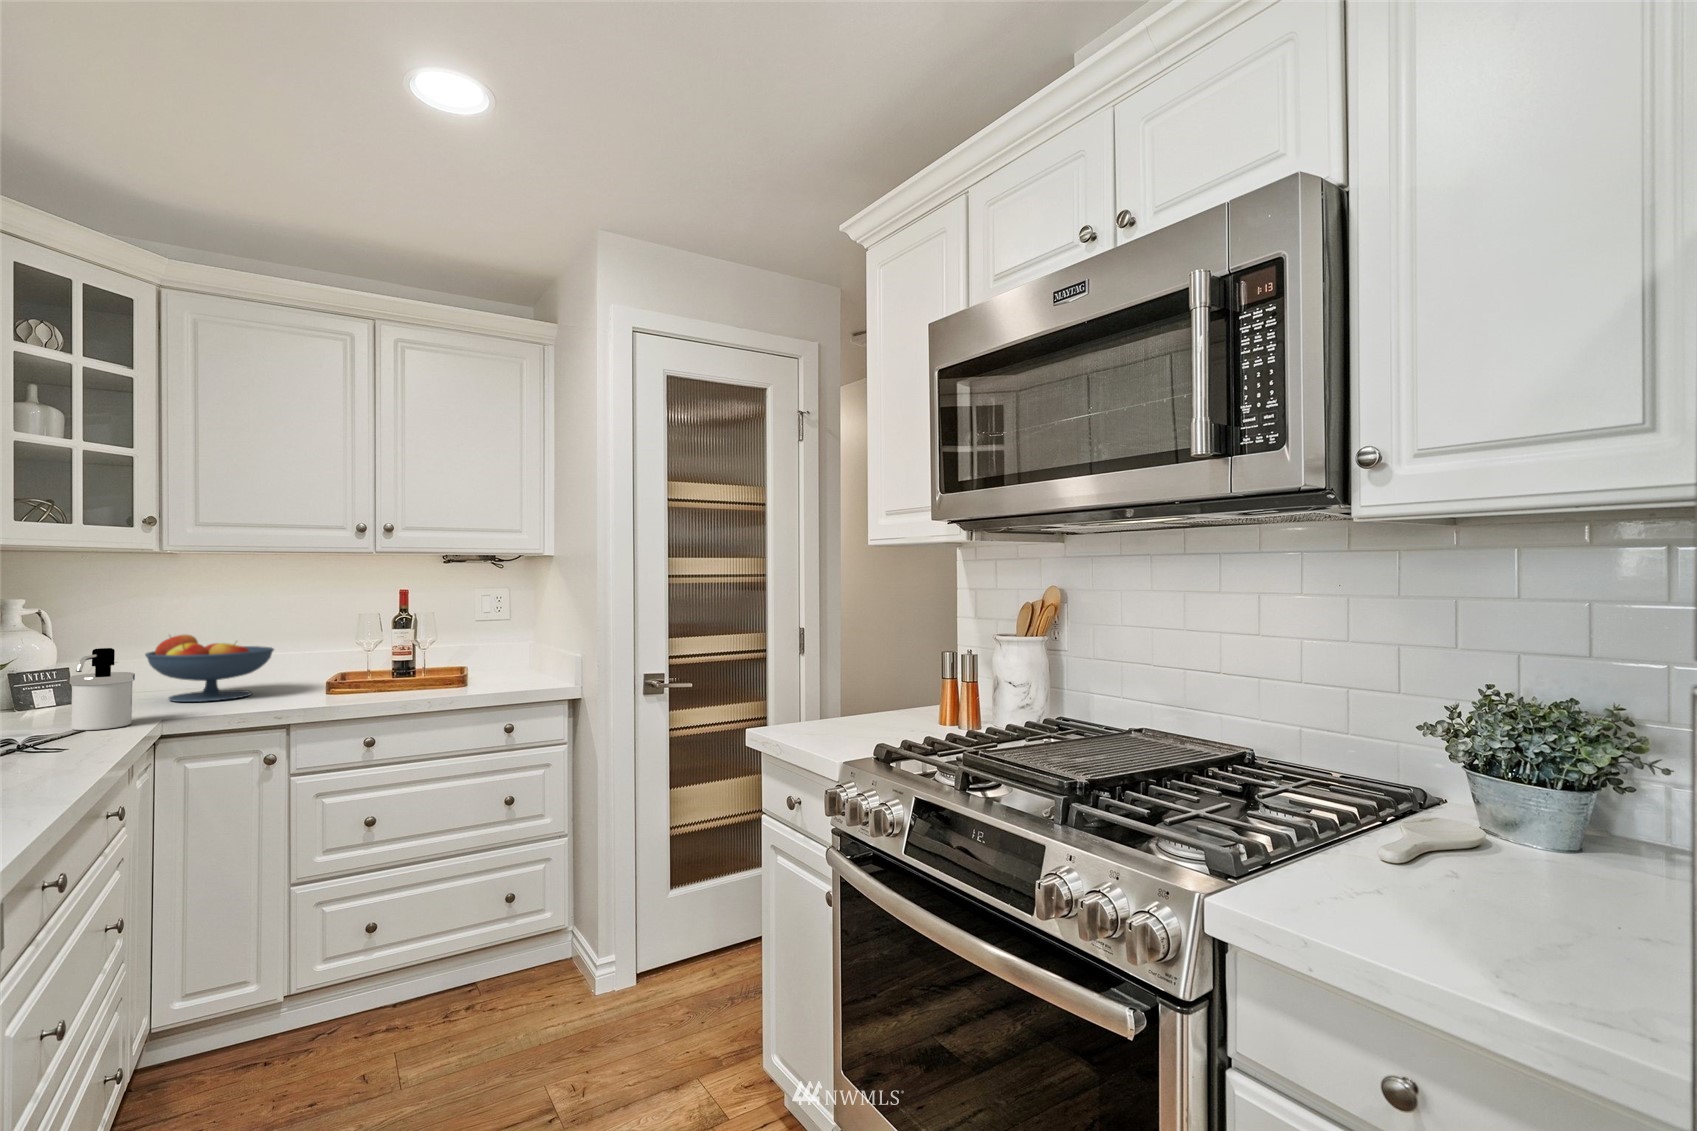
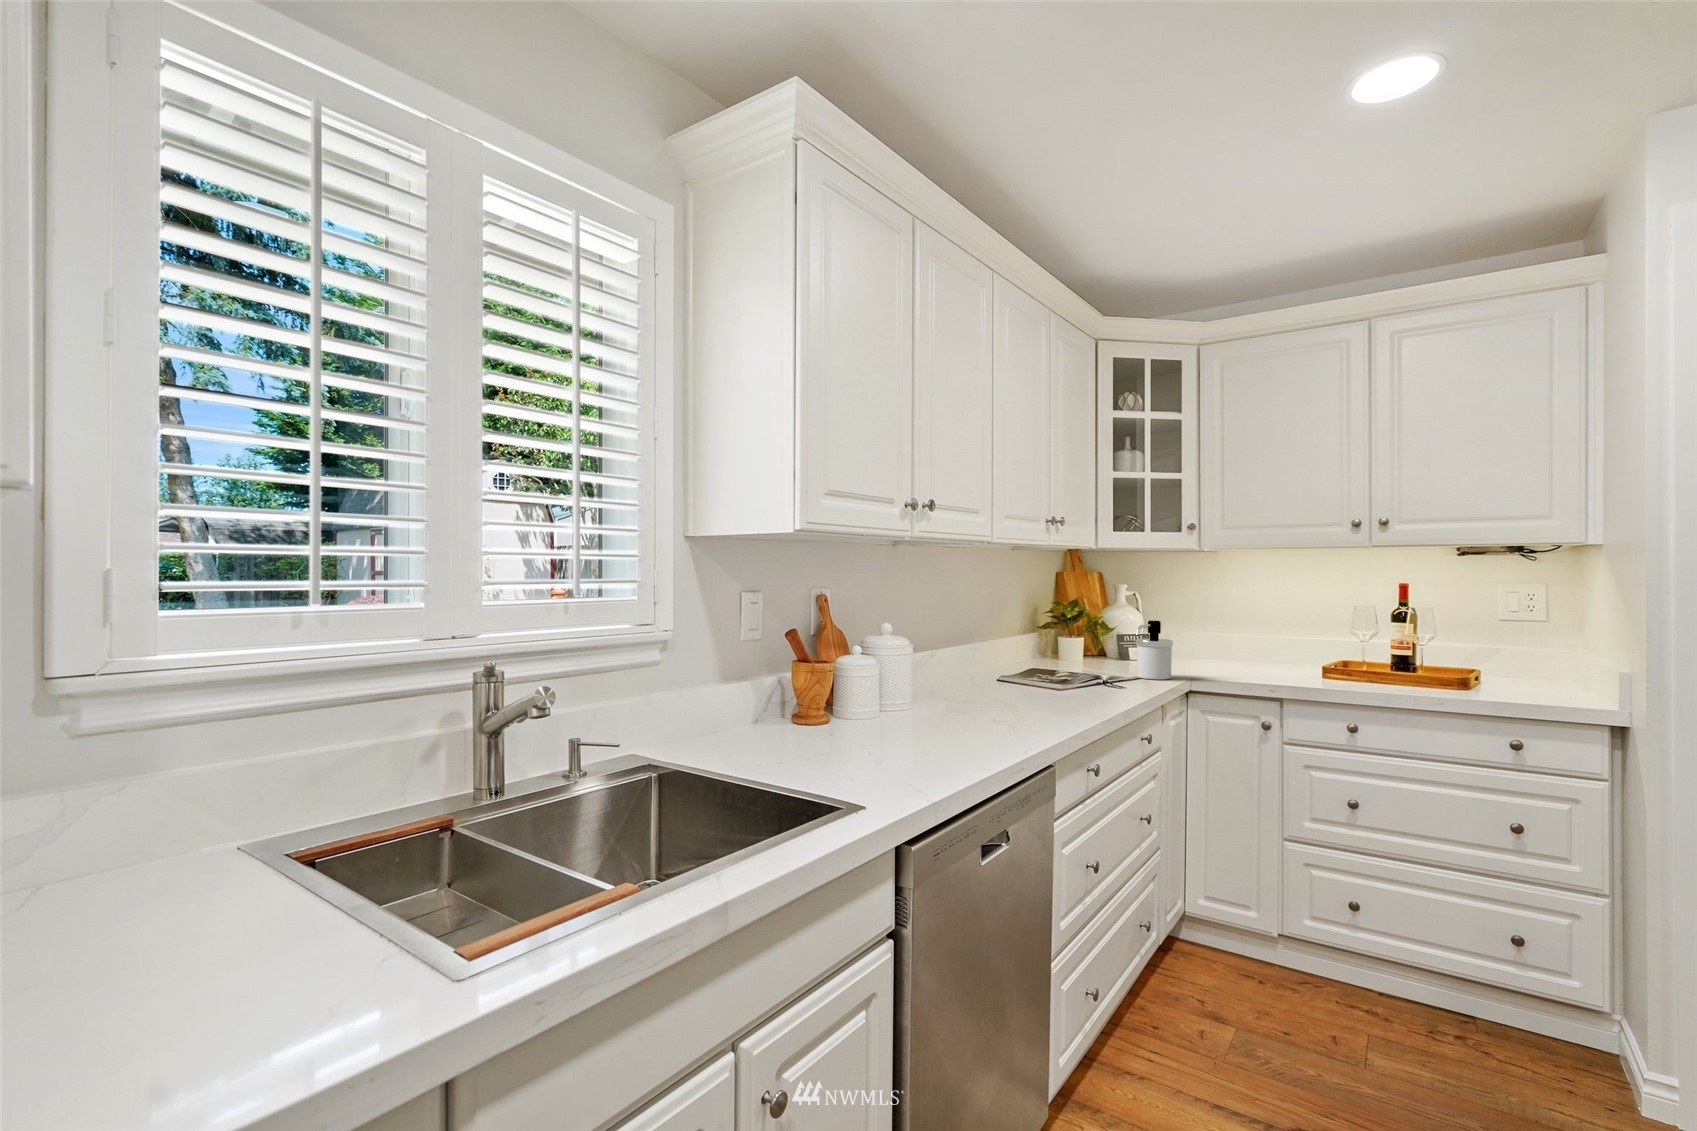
fruit bowl: present [145,635,274,702] -> none [1189,615,1281,672]

